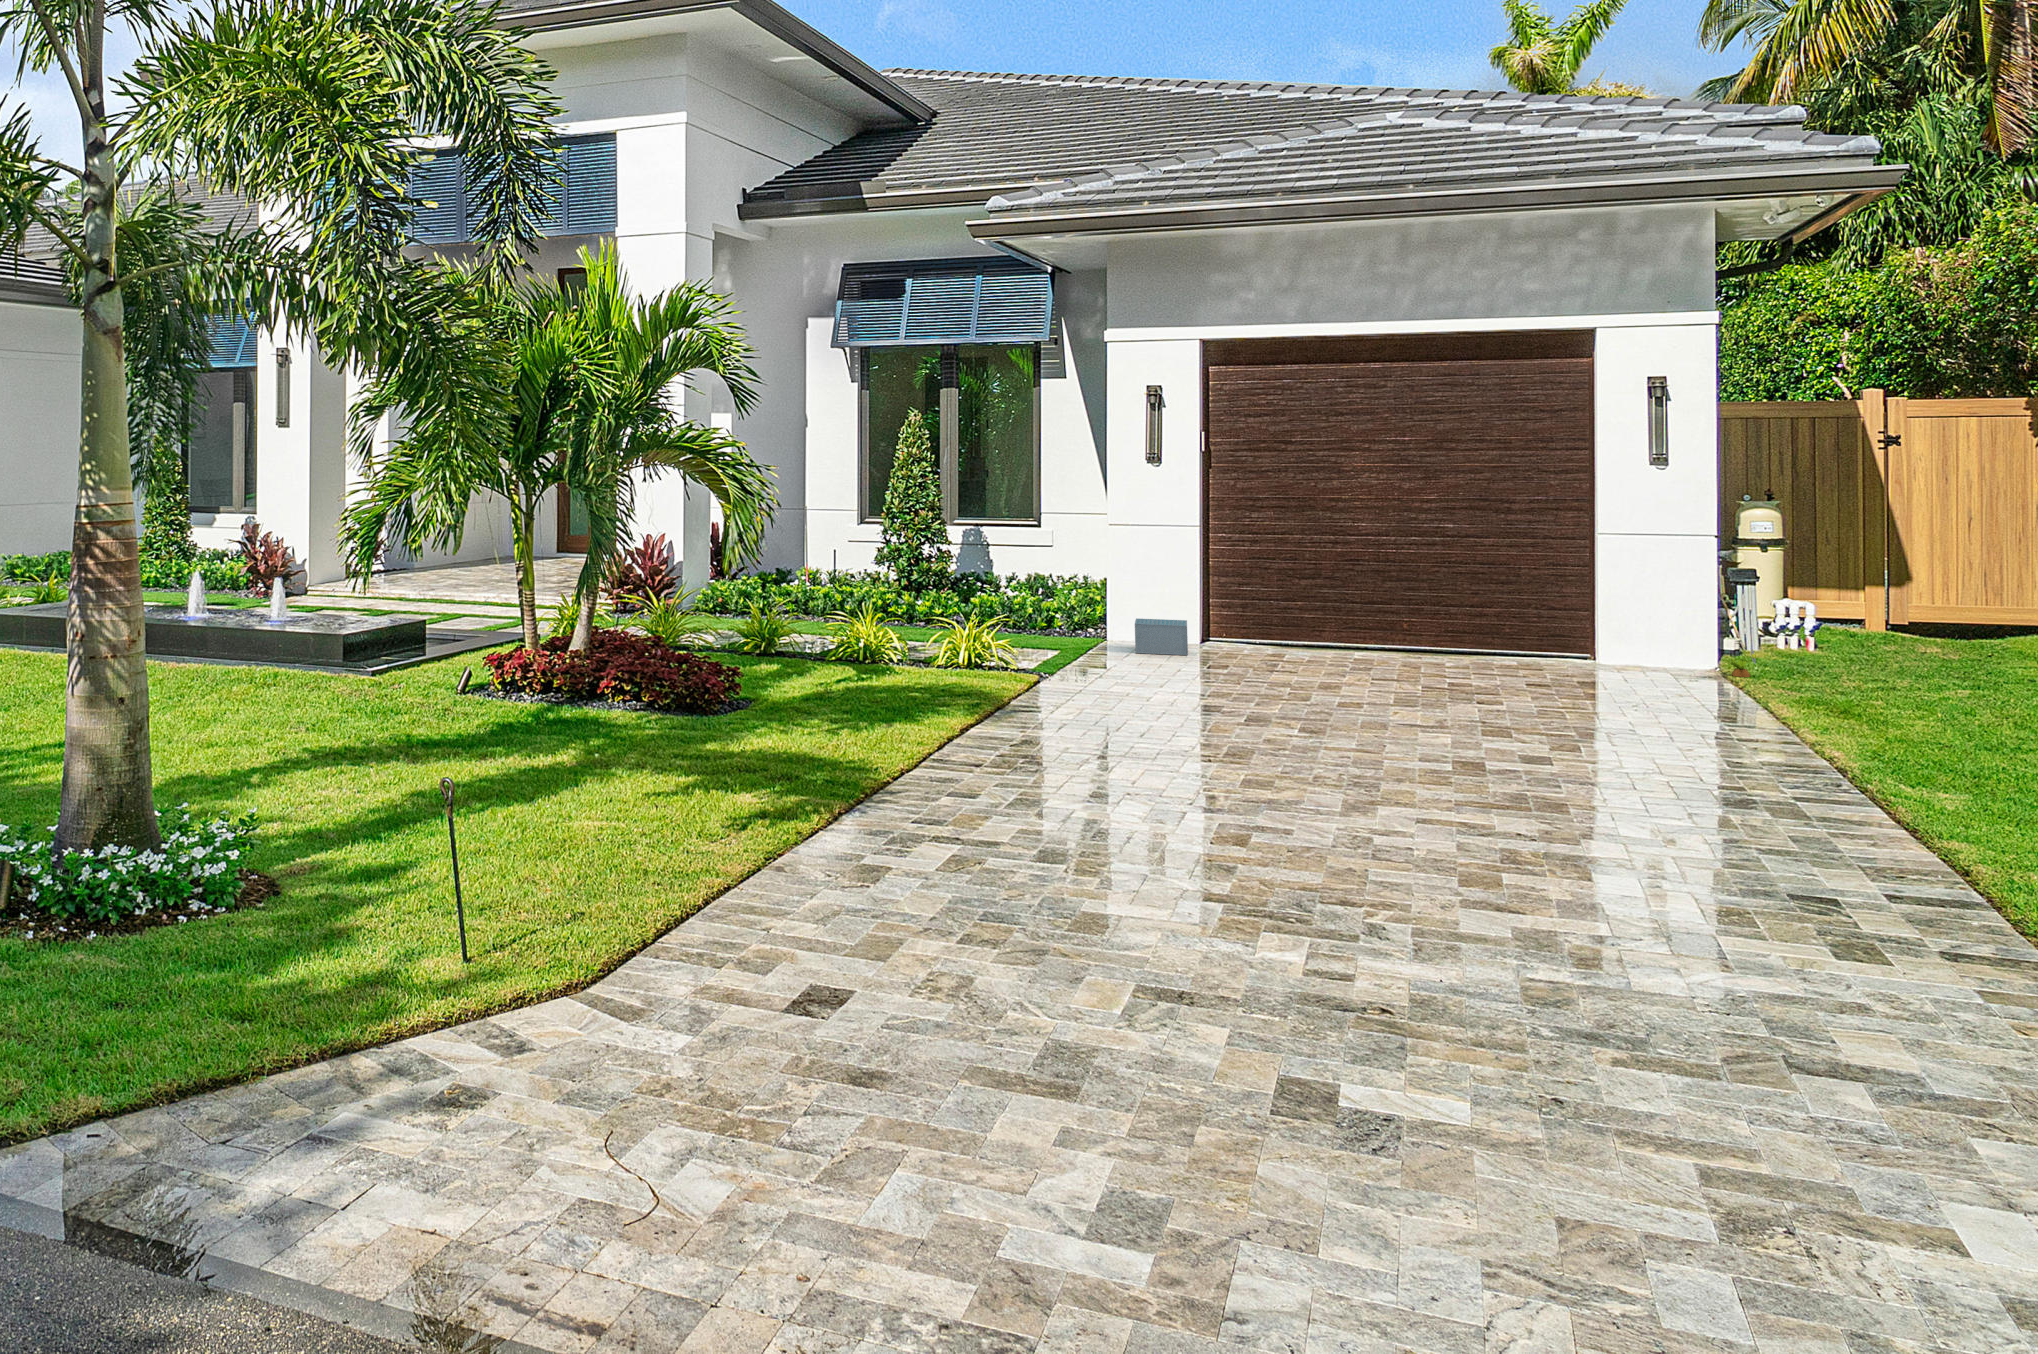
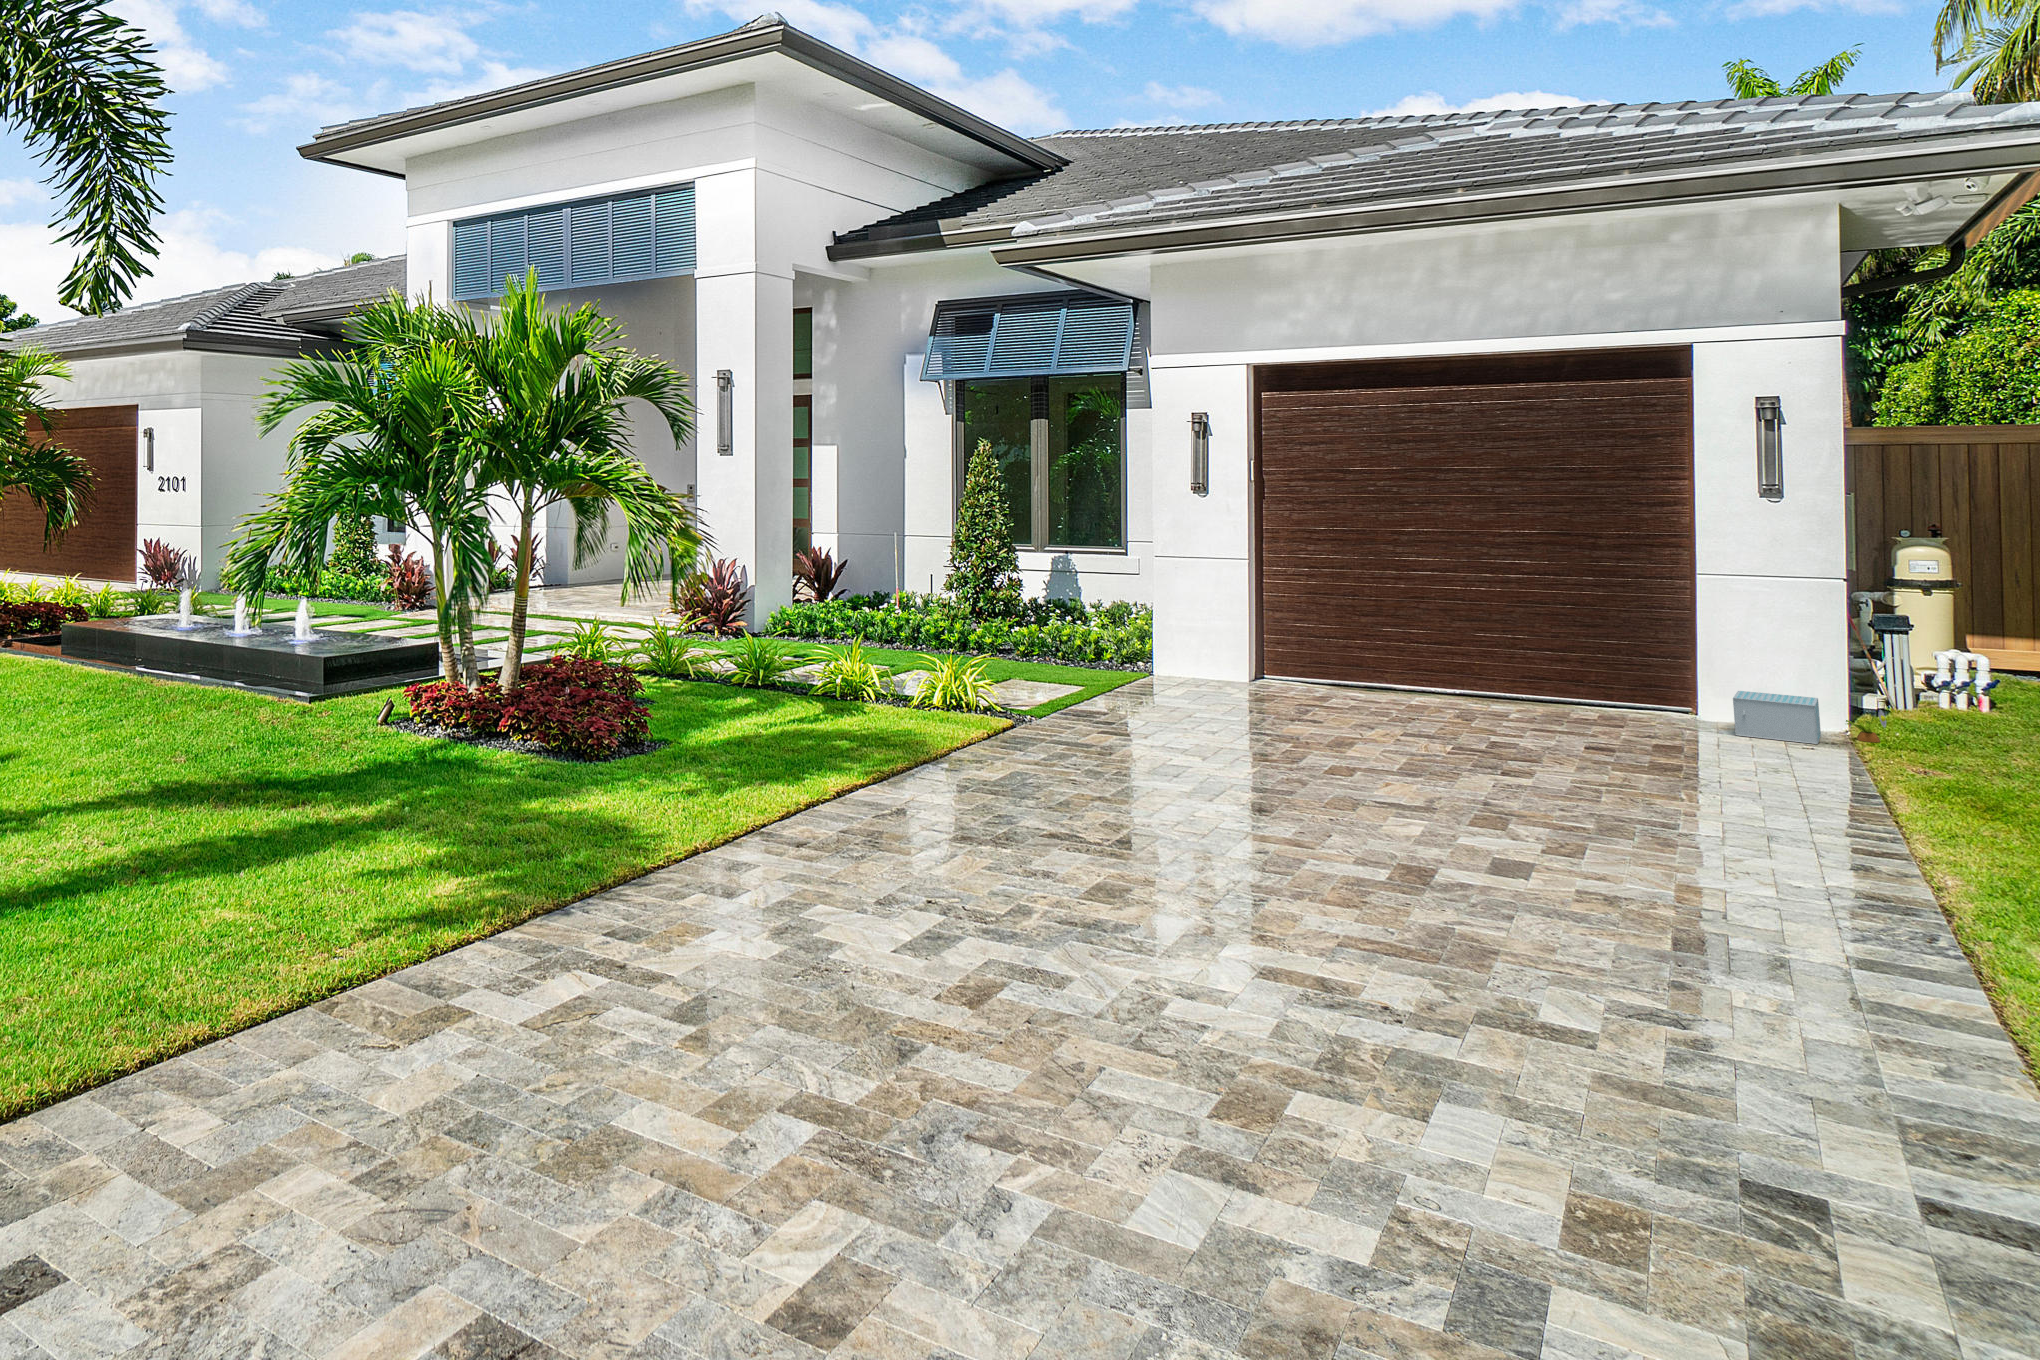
storage box: present [1135,619,1188,655] -> present [1733,691,1821,744]

